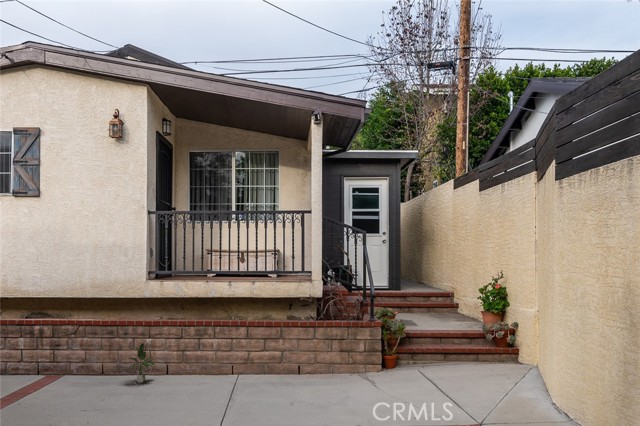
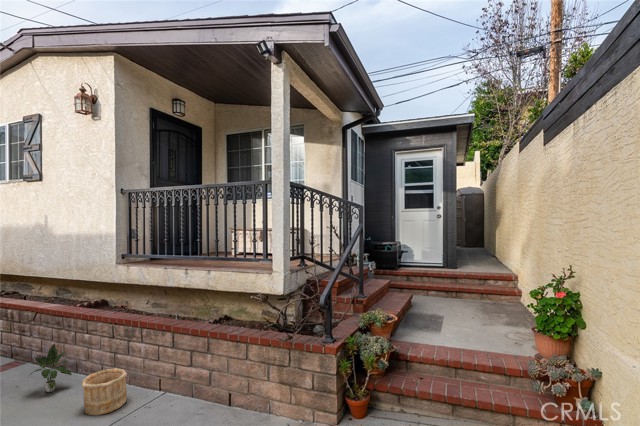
wooden bucket: none [194,356,225,385] -> present [82,368,127,415]

